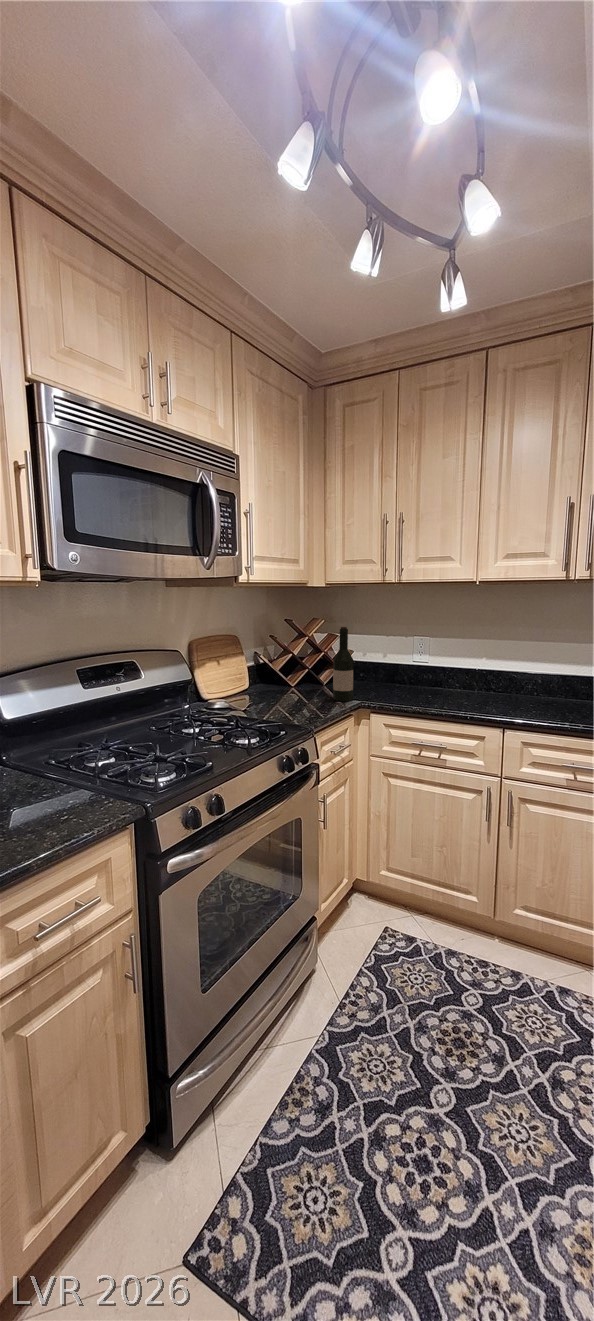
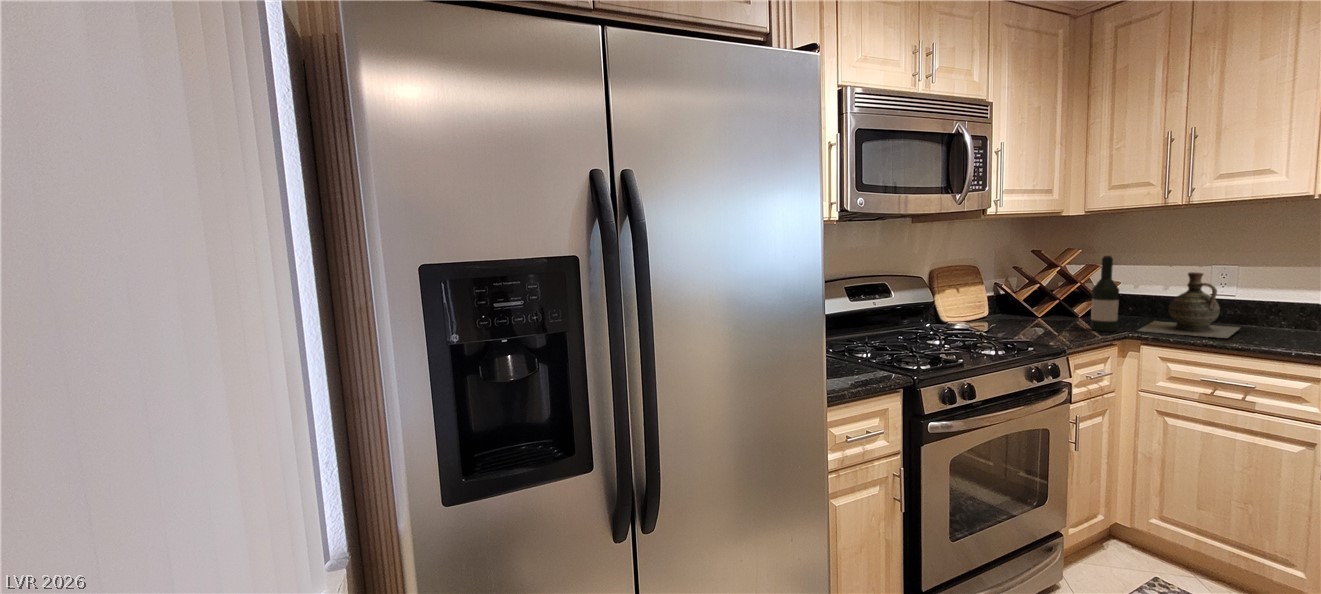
ceramic jug: none [367,642,434,702] -> present [1138,272,1240,338]

